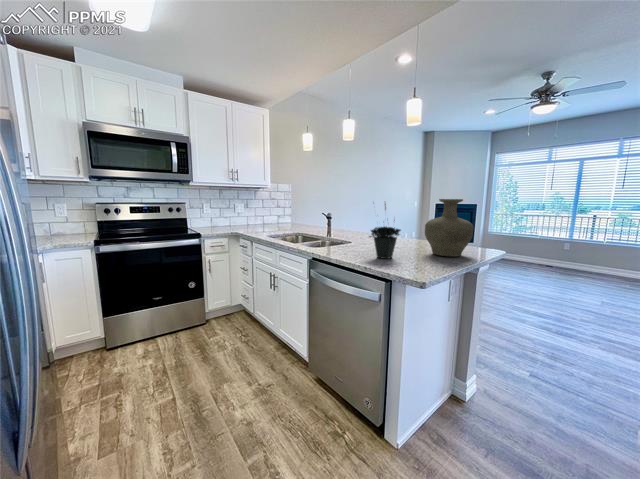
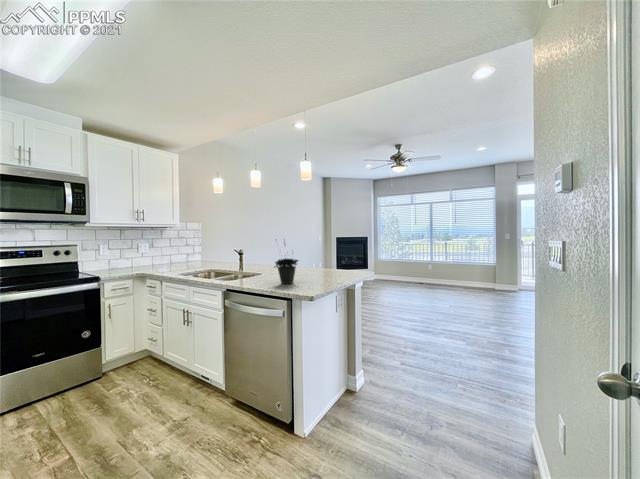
vase: present [425,199,473,256] -> none [317,236,349,278]

